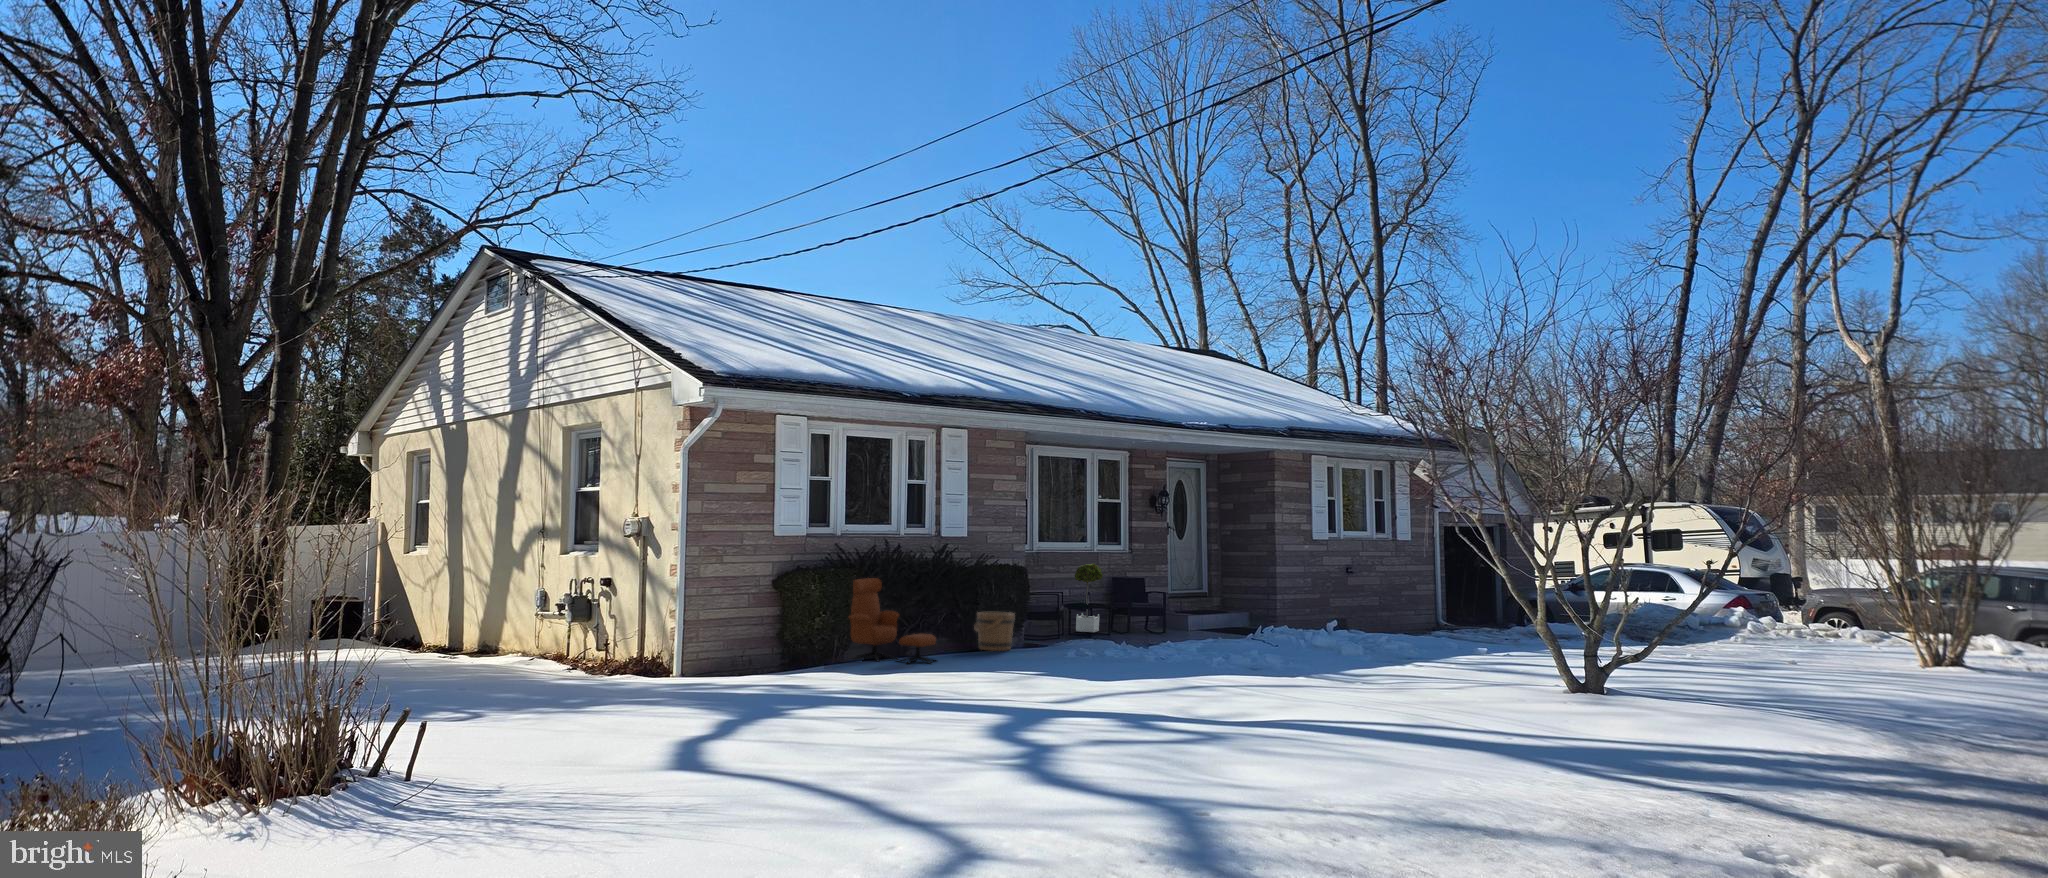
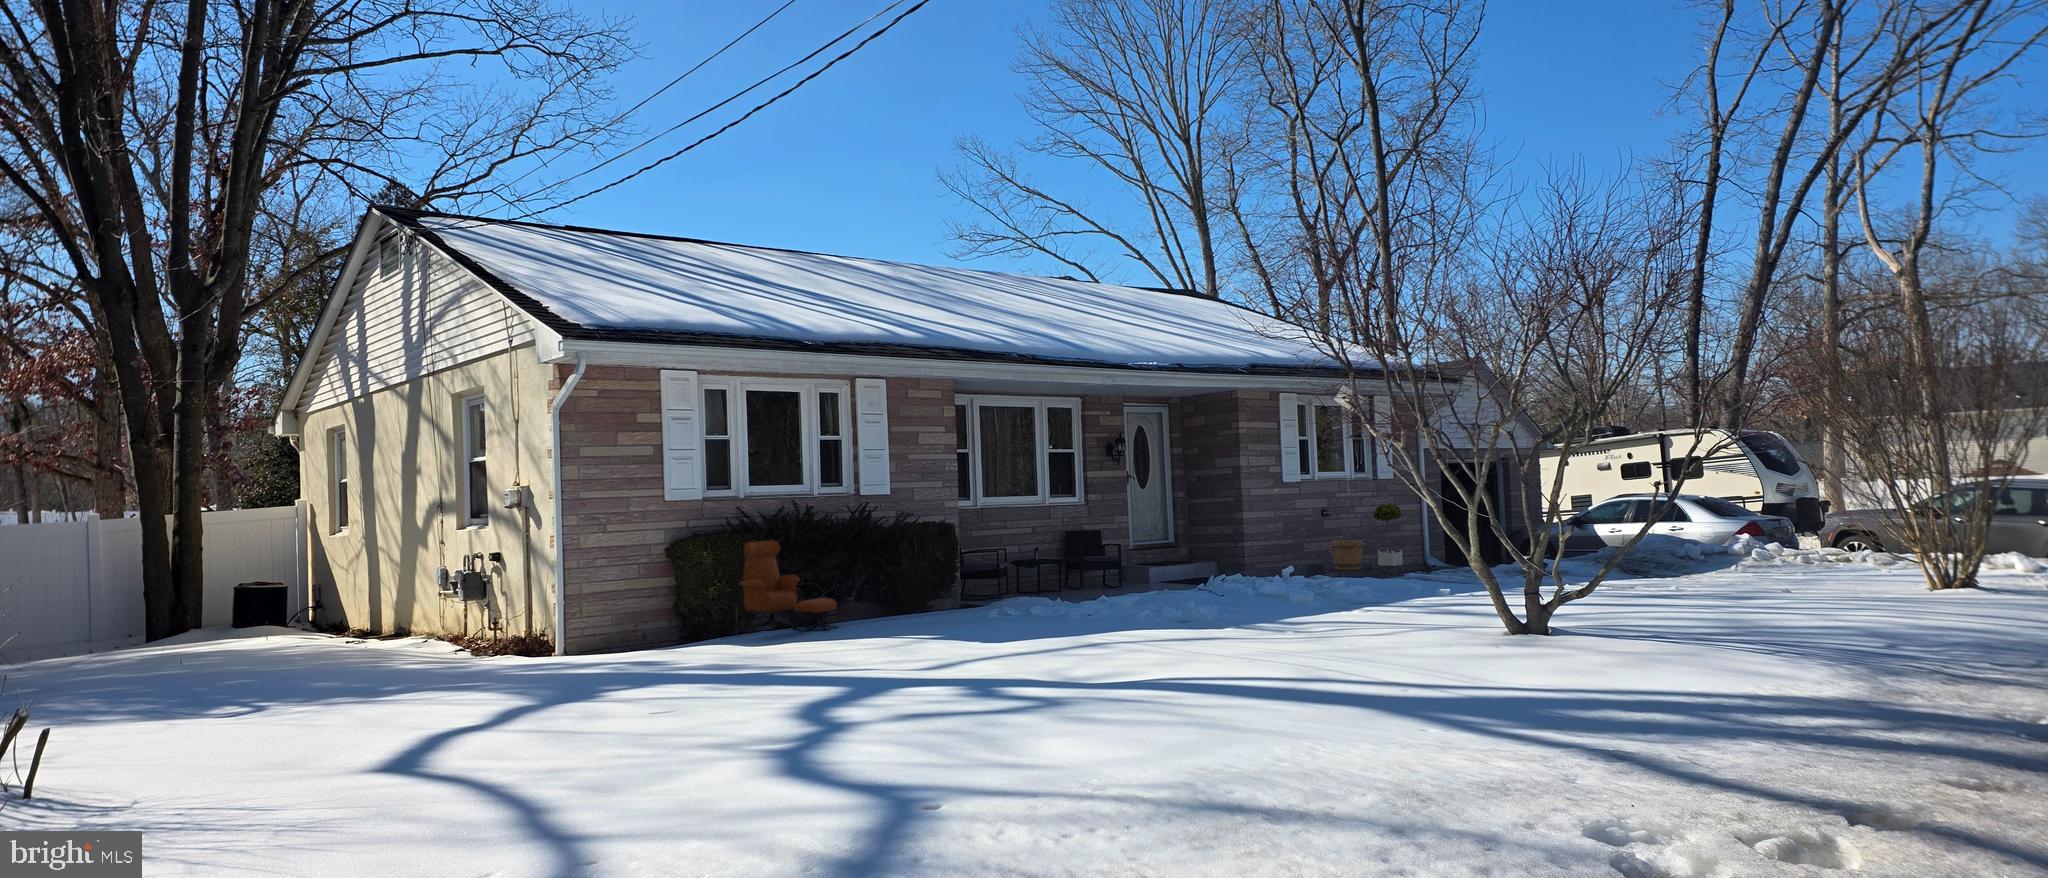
potted tree: present [1075,563,1103,632] -> present [1373,503,1402,566]
bucket: present [974,612,1014,651] -> present [1330,540,1363,570]

